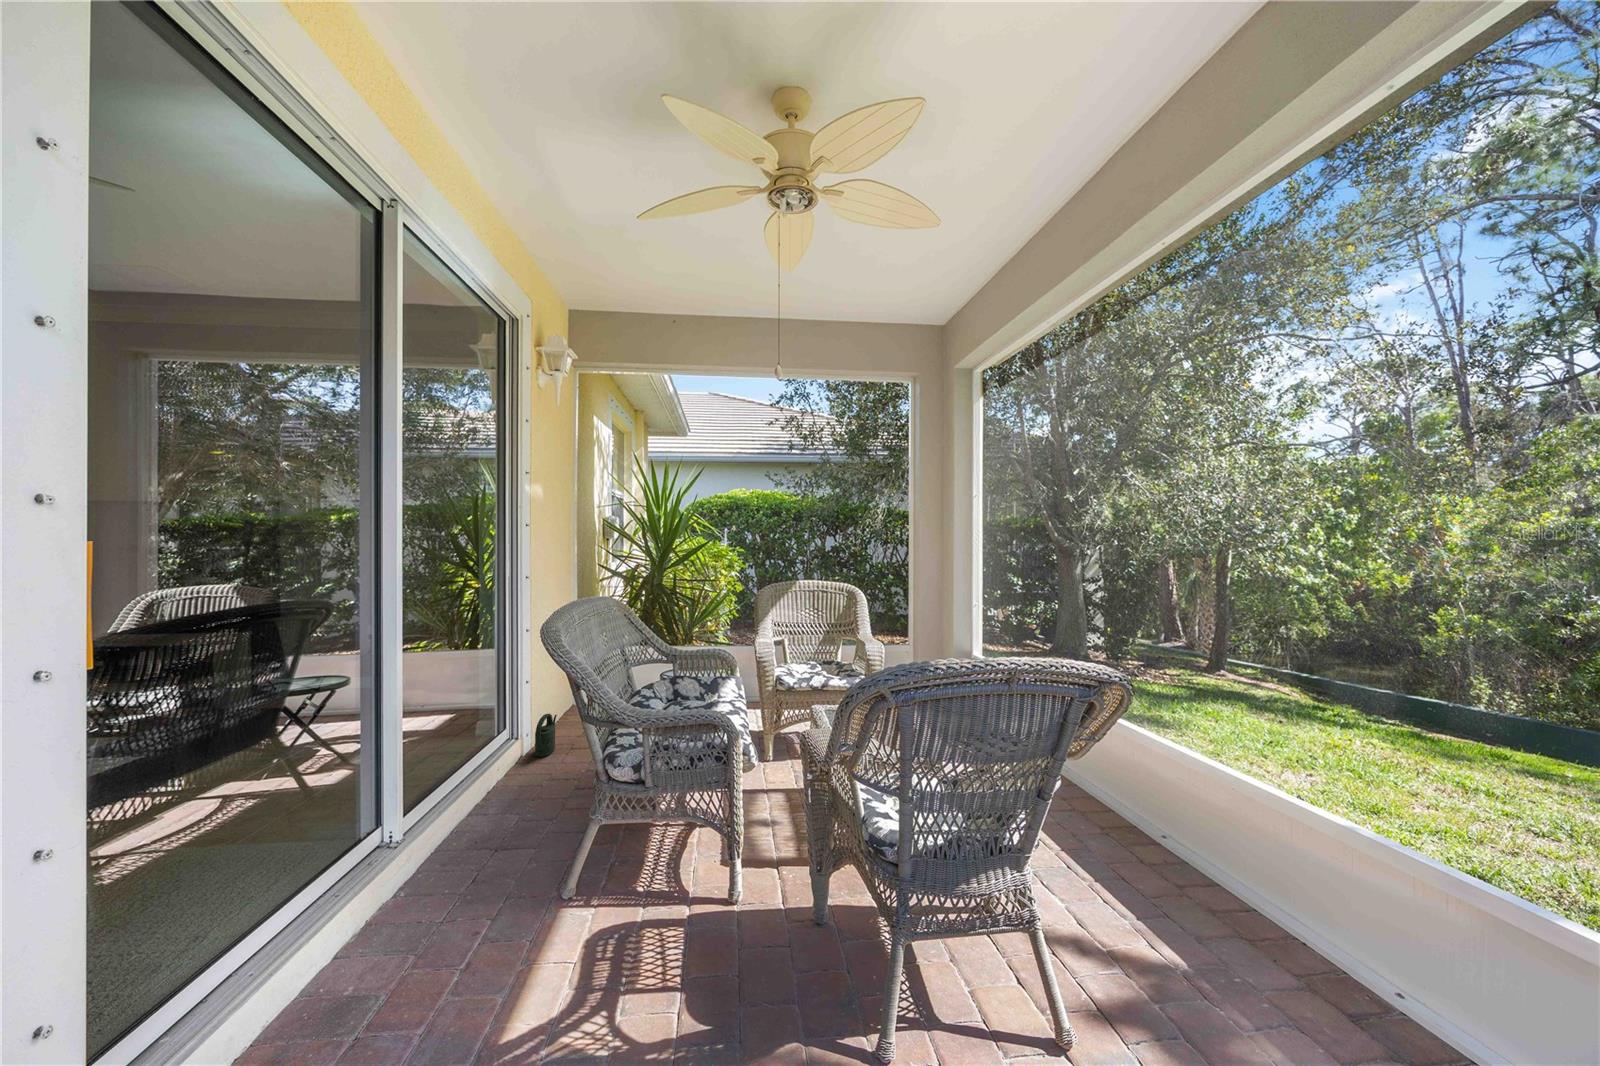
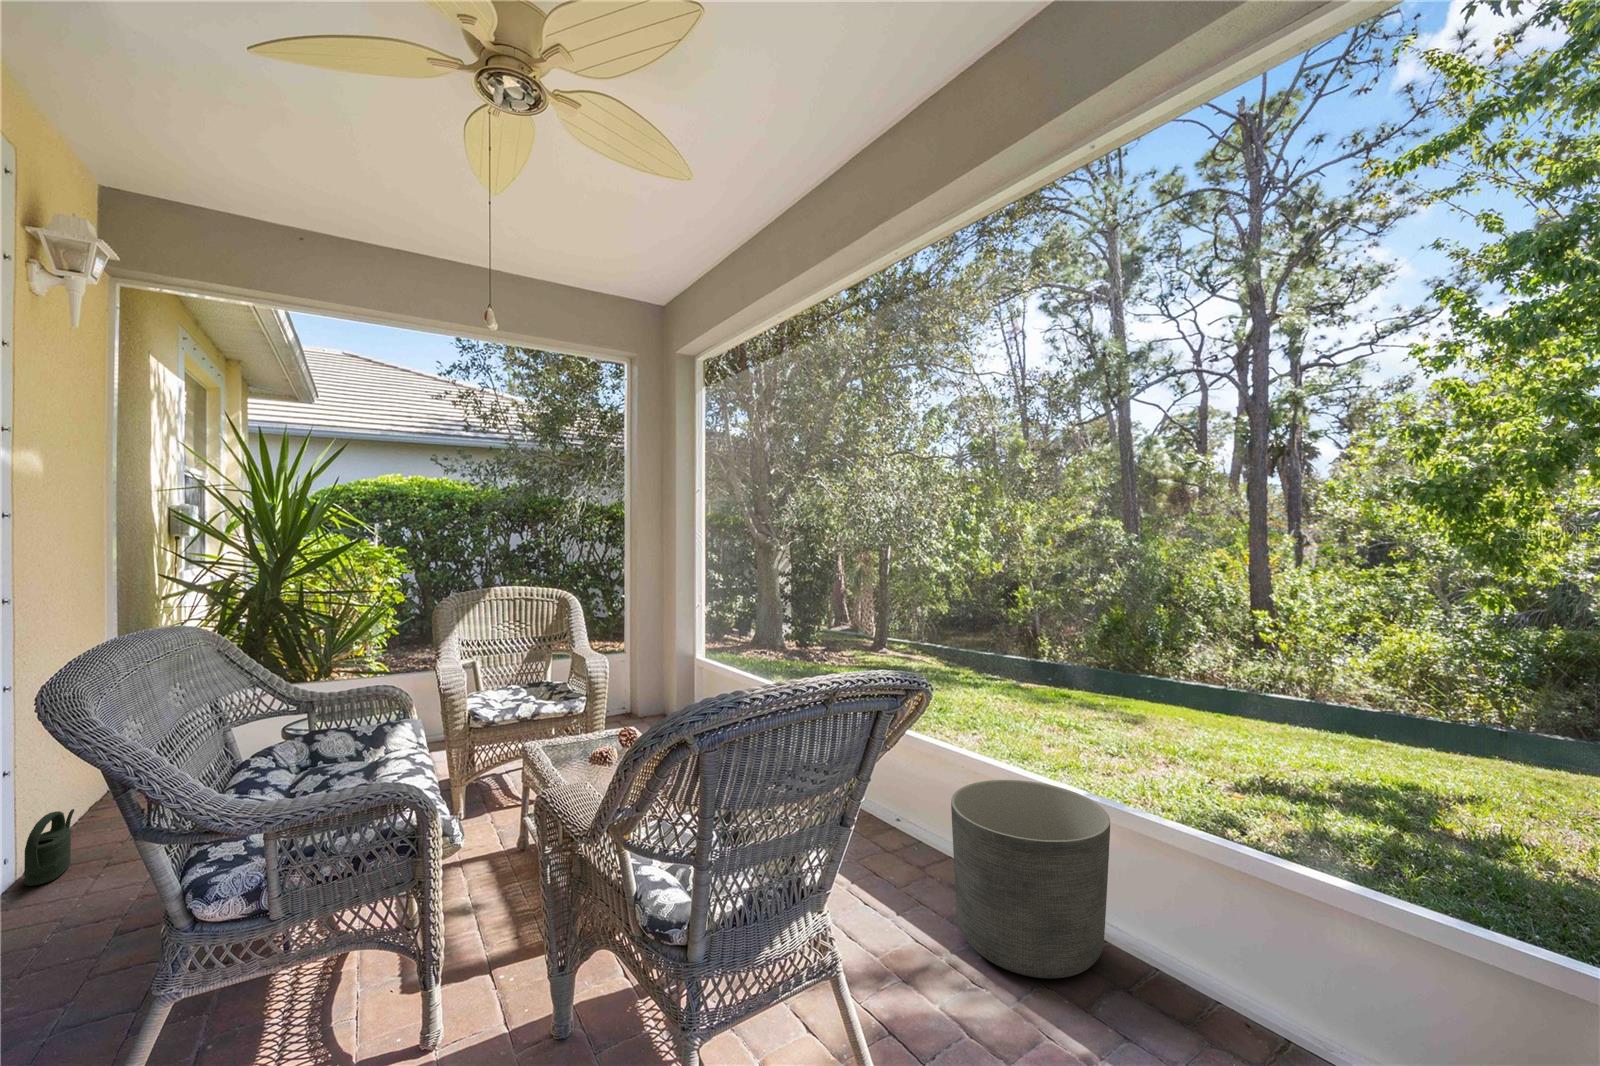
planter: none [1172,798,1357,1003] -> present [951,780,1110,978]

